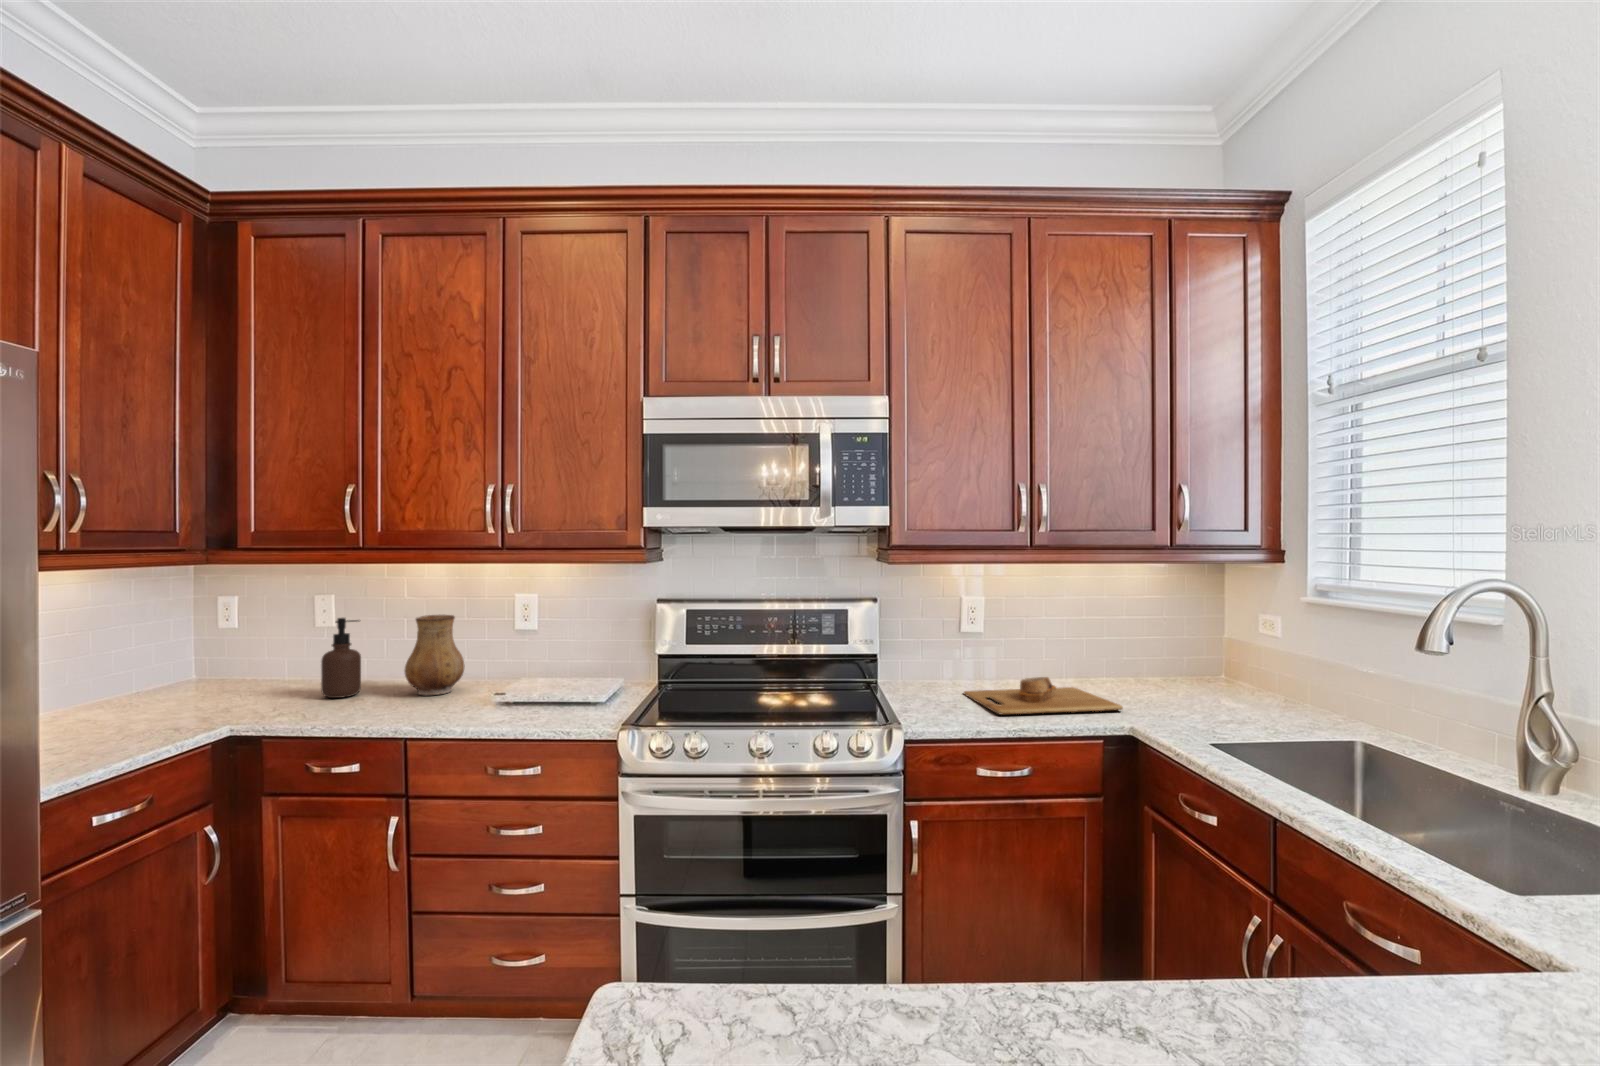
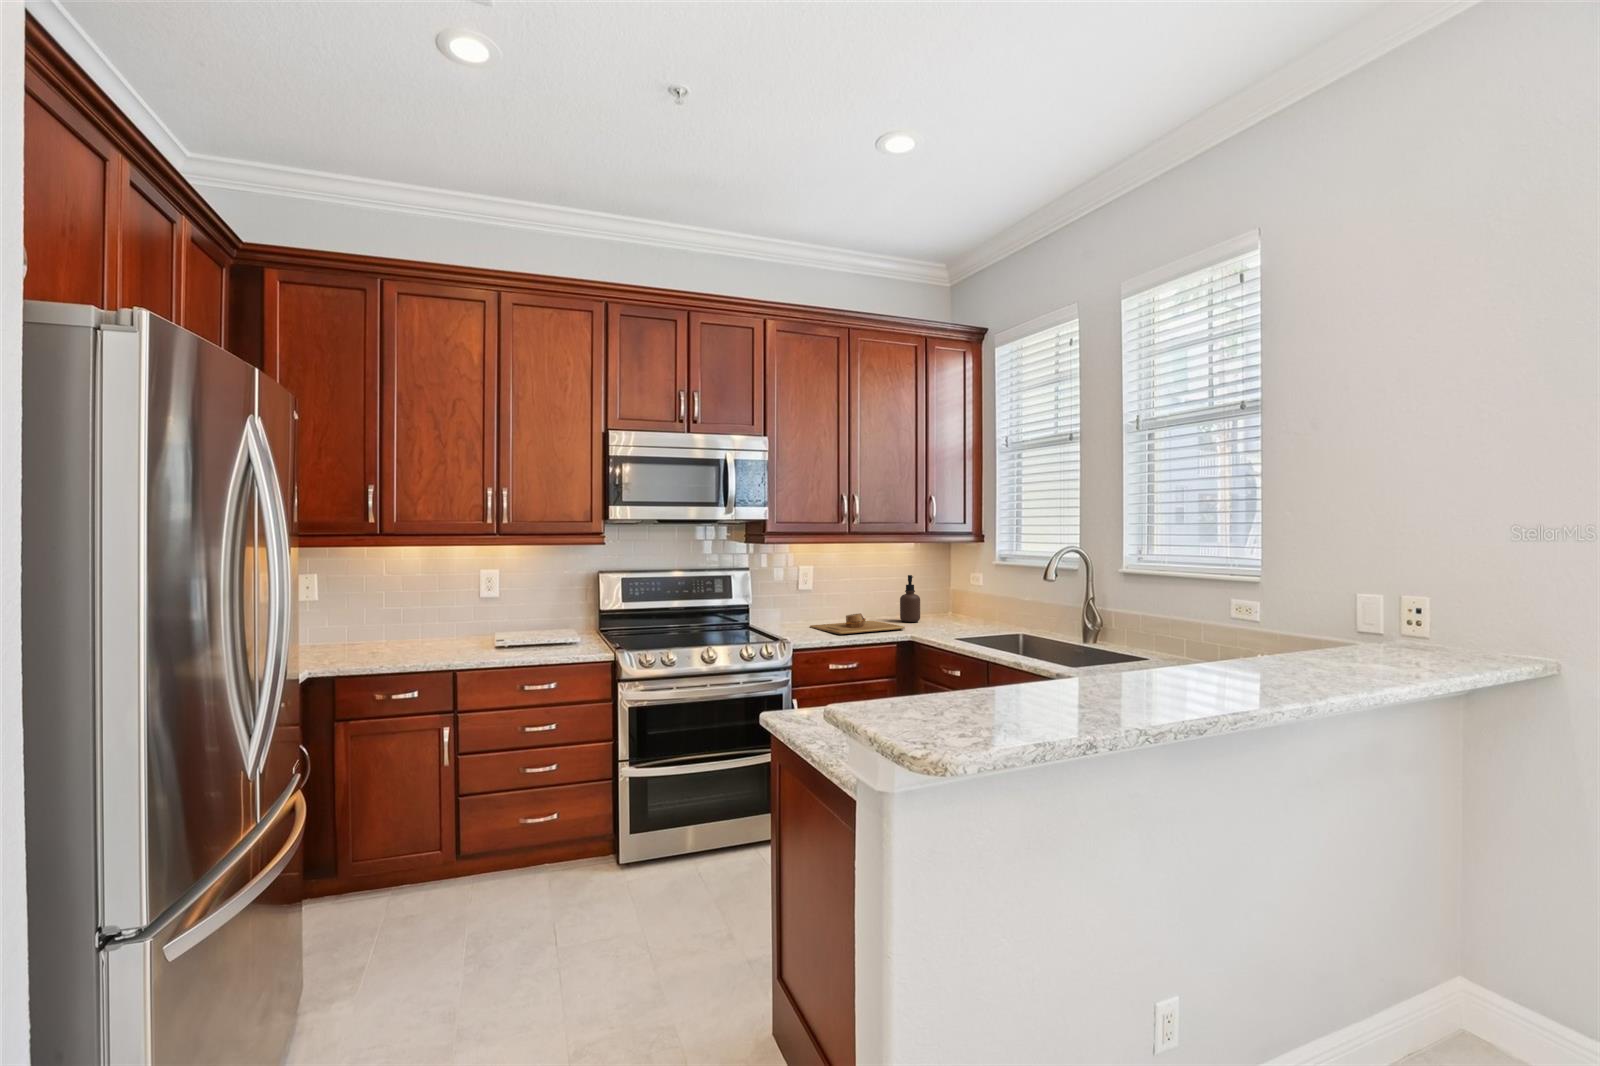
ceramic pitcher: present [405,615,465,695] -> none [411,586,457,647]
soap dispenser: present [321,618,361,698] -> present [900,575,920,622]

